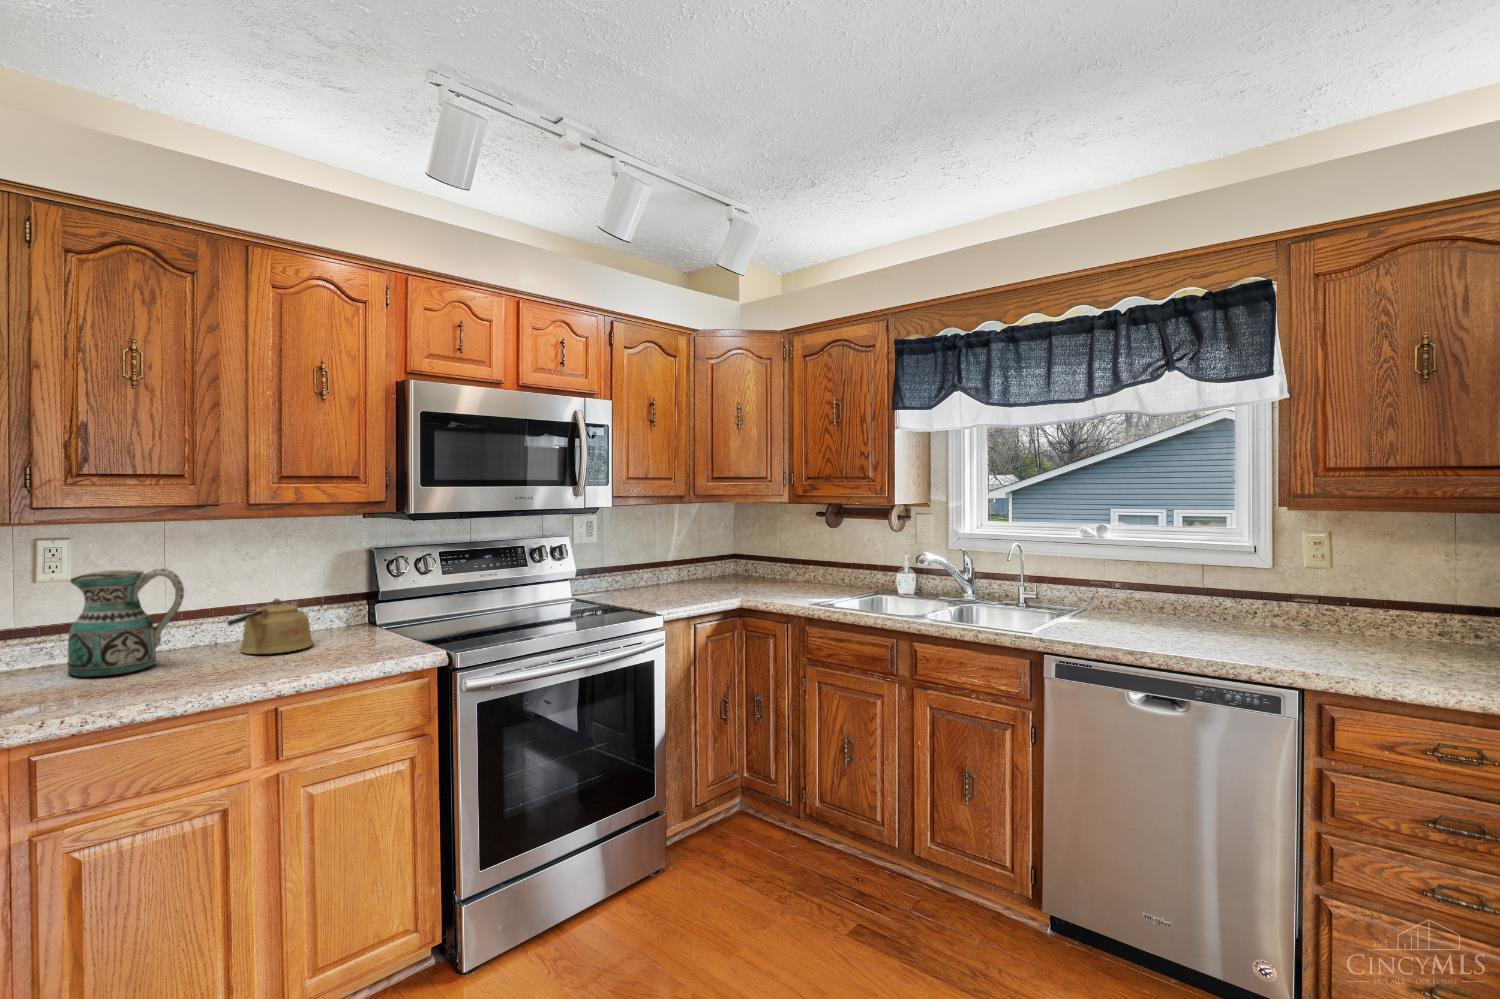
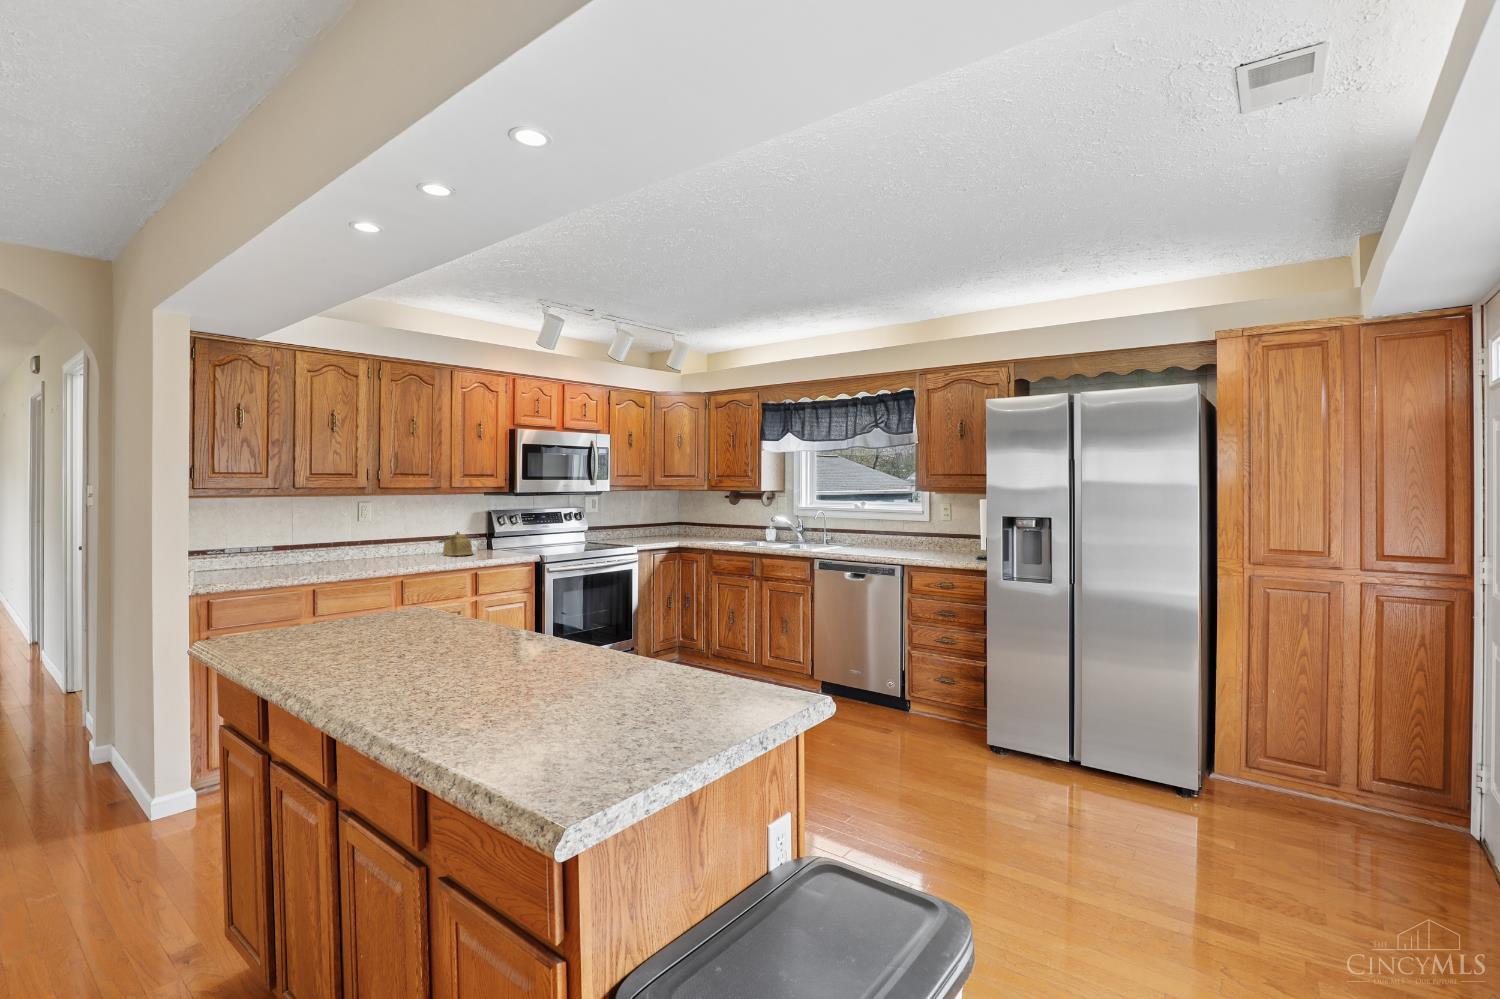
ceramic pitcher: present [68,569,184,676] -> none [382,515,426,560]

